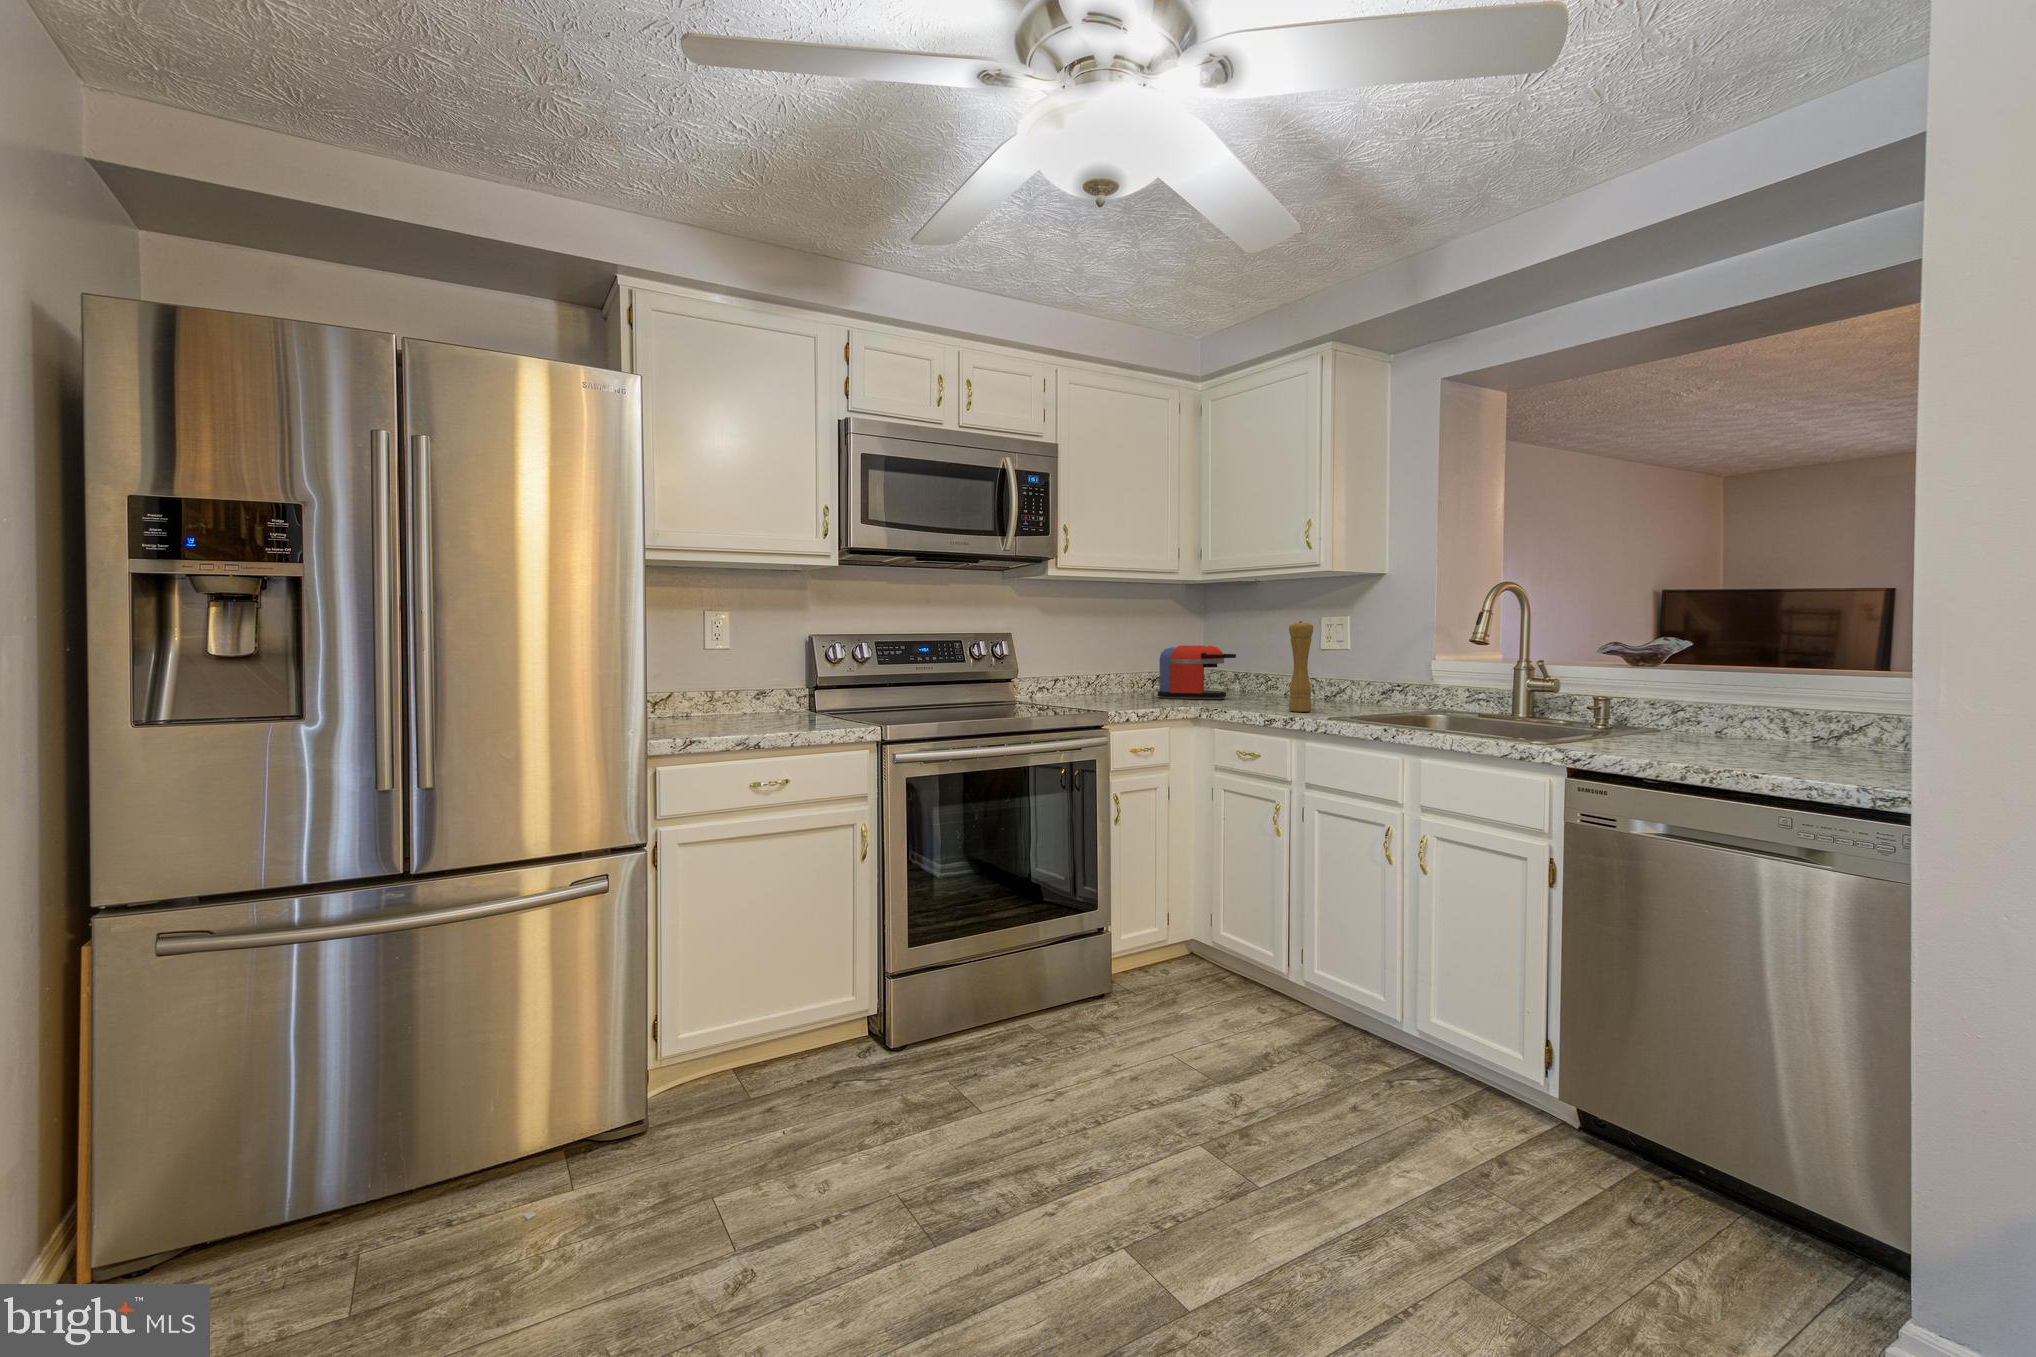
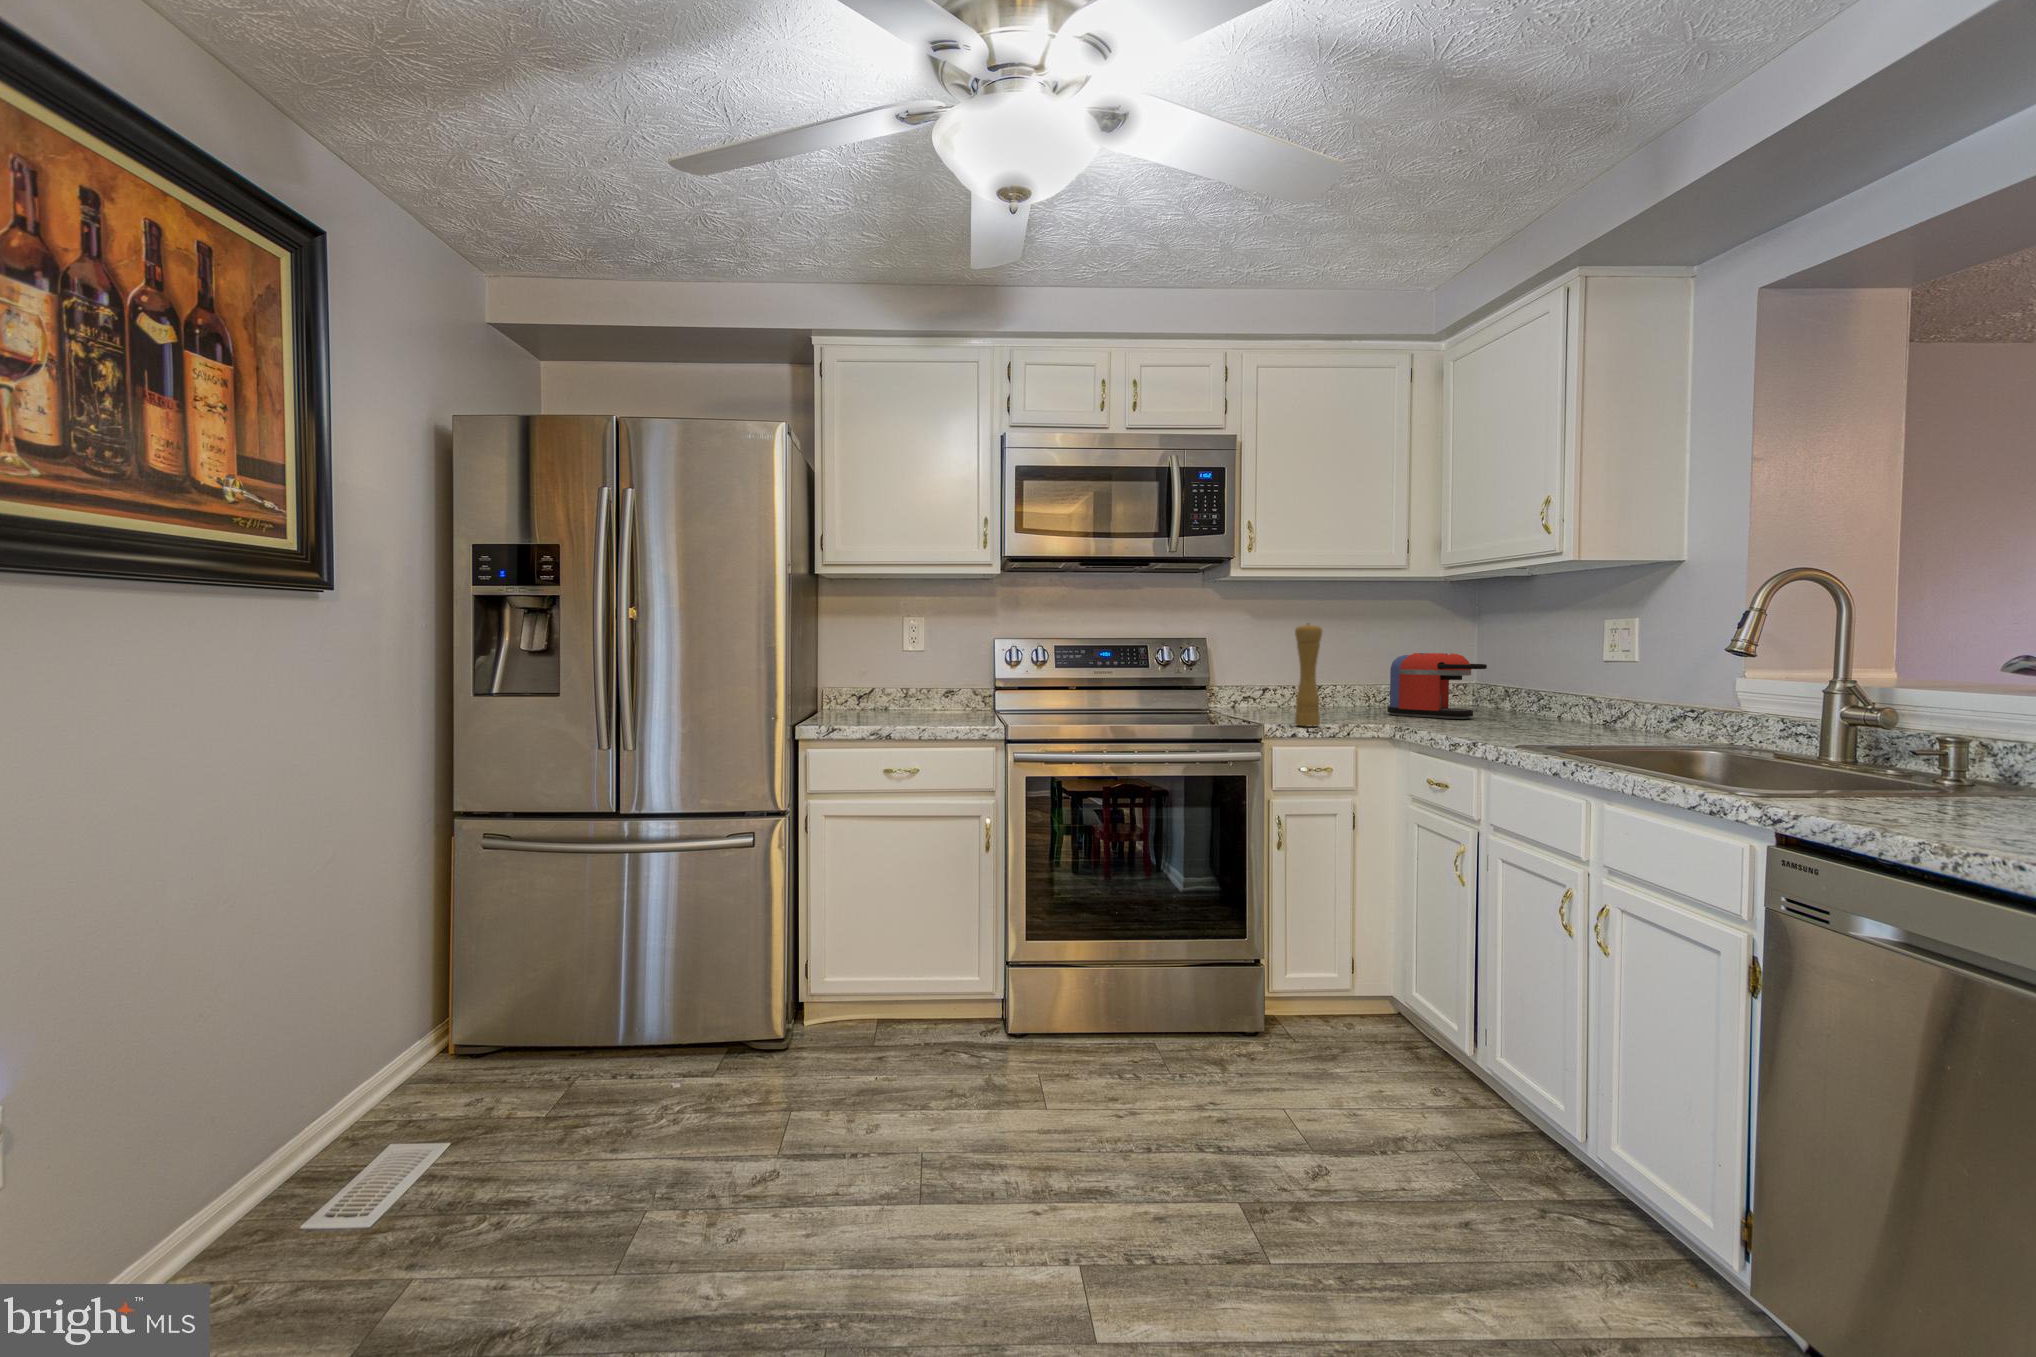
pepper mill: present [1289,621,1313,712] -> present [1295,624,1322,726]

